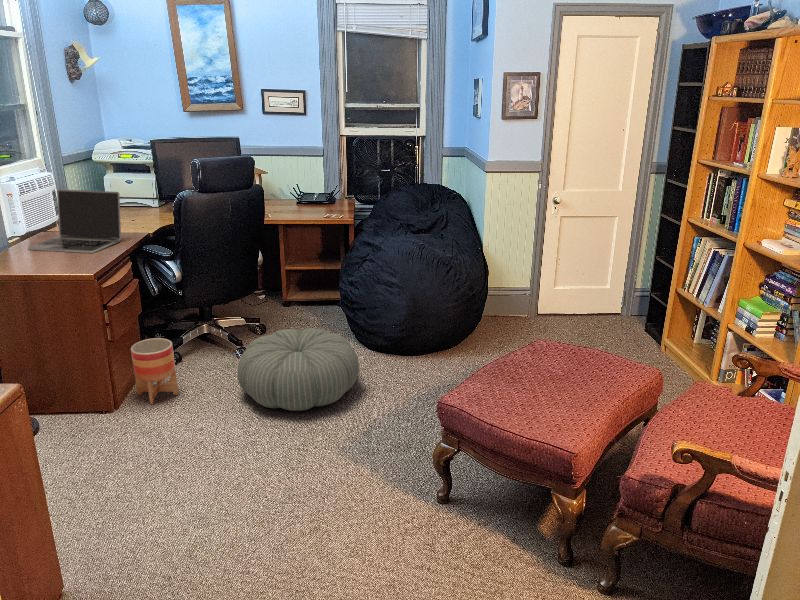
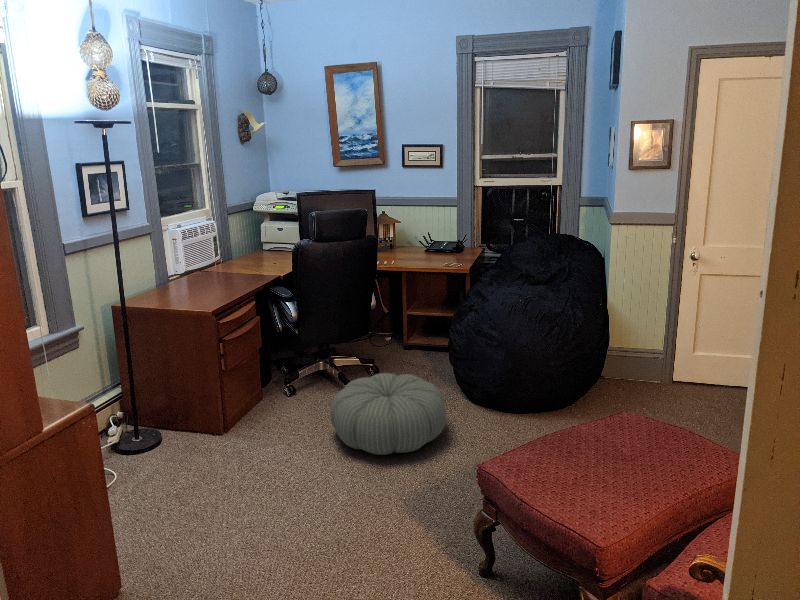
laptop: present [28,190,121,253] -> none [176,236,252,292]
planter: present [131,338,178,404] -> none [243,371,282,431]

